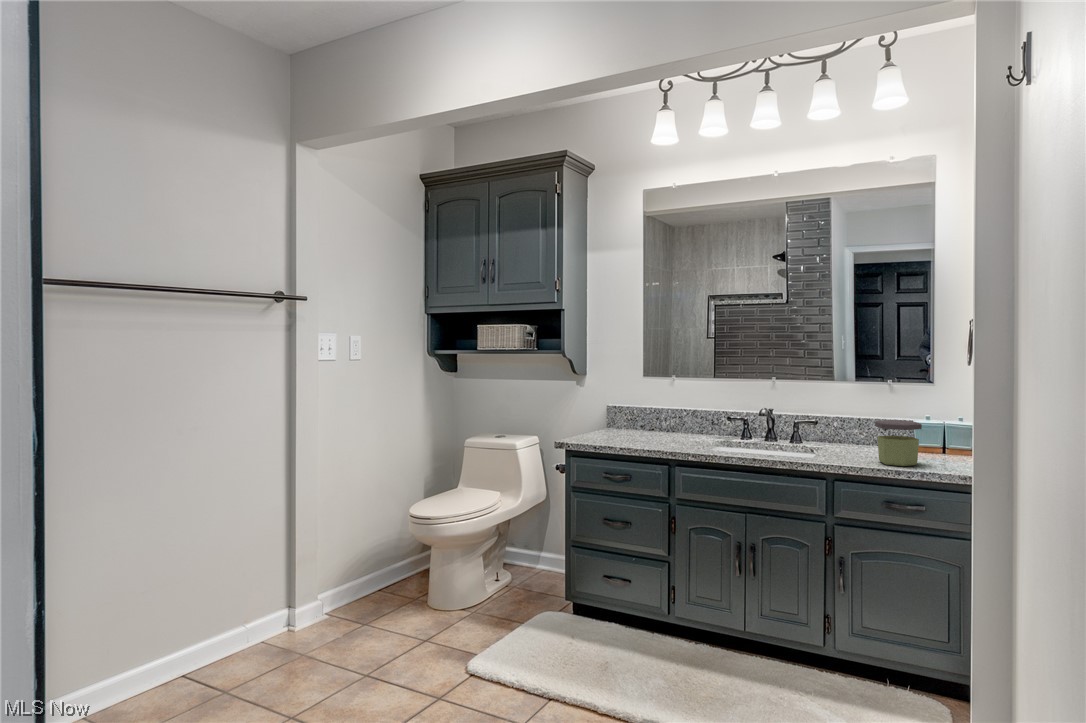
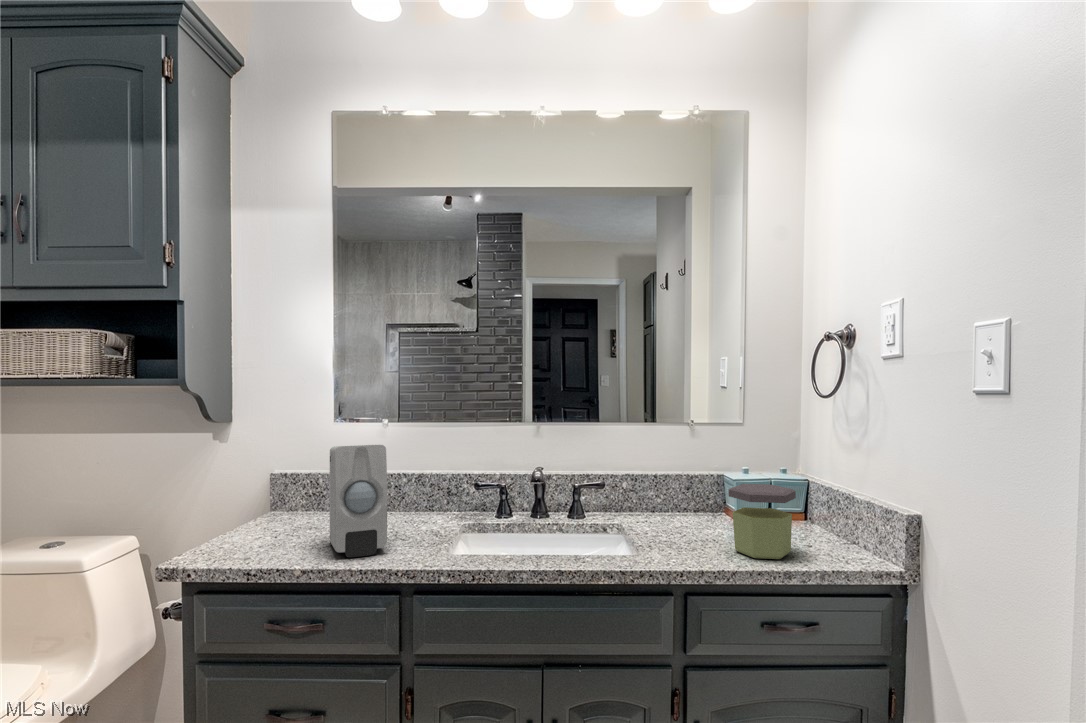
soap dispenser: none [636,387,664,446] -> present [330,445,387,557]

